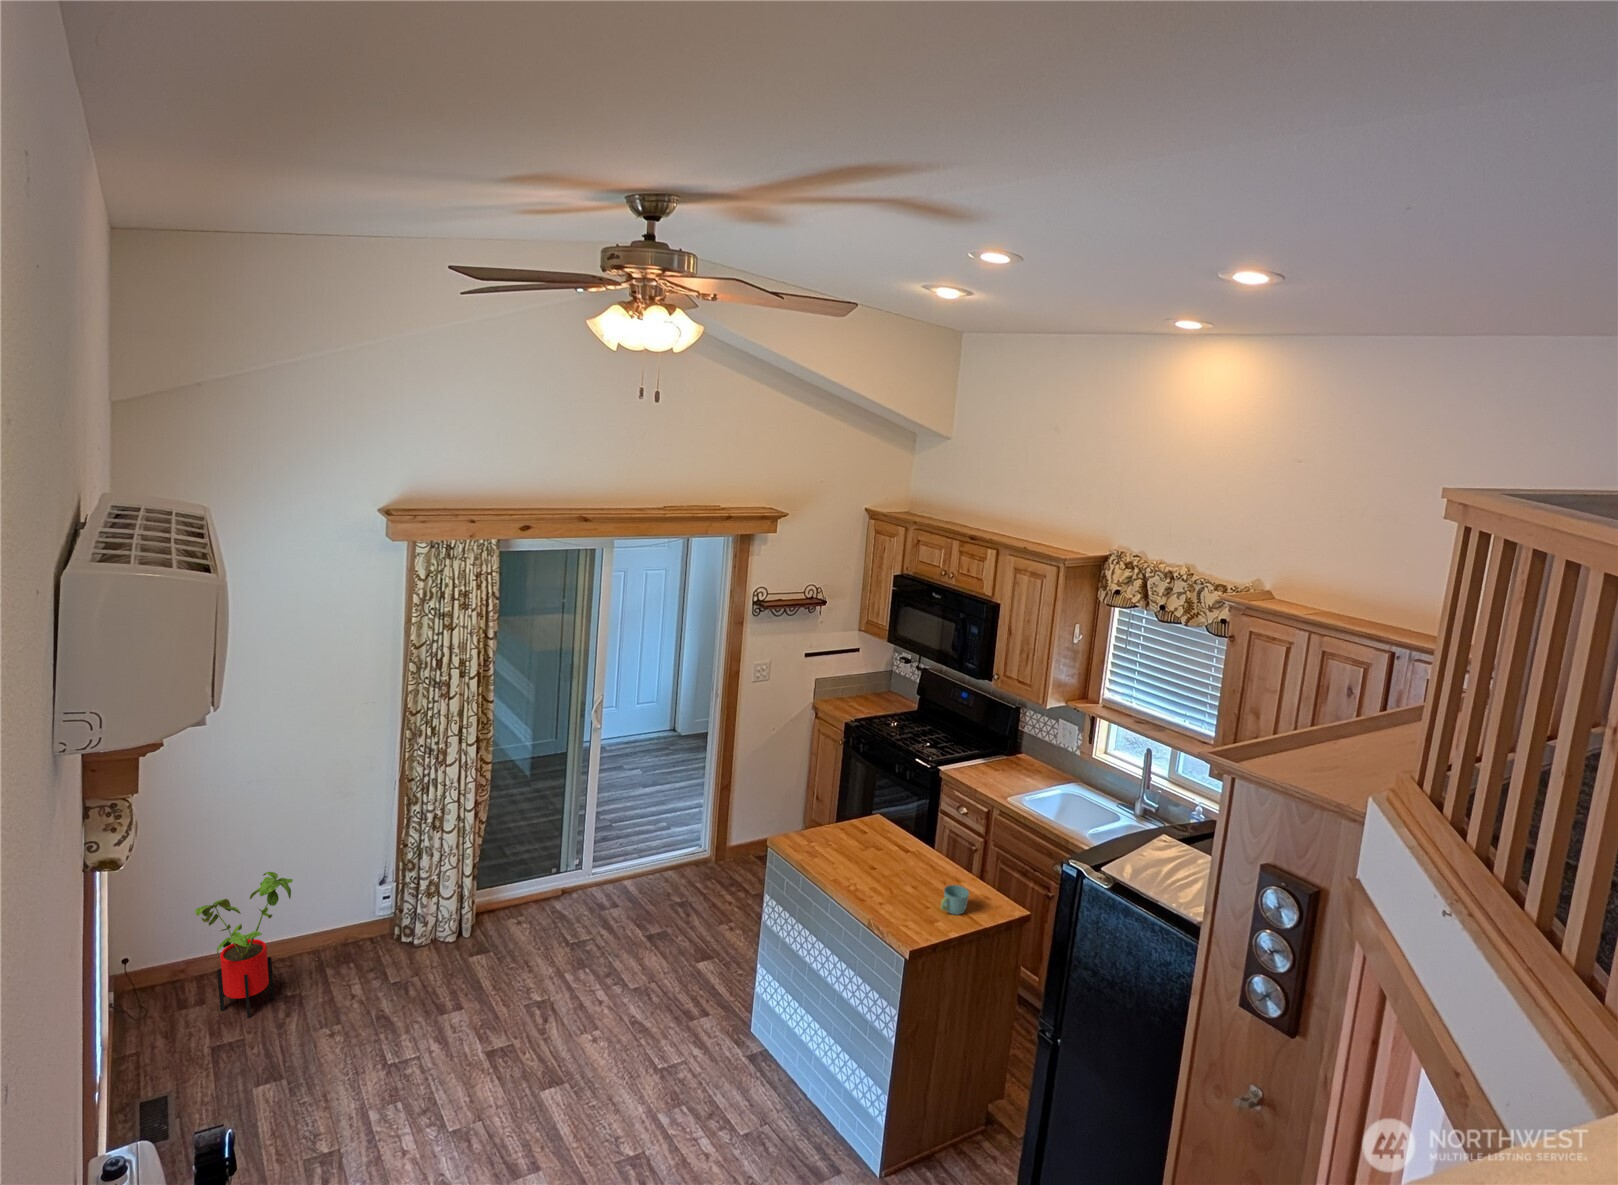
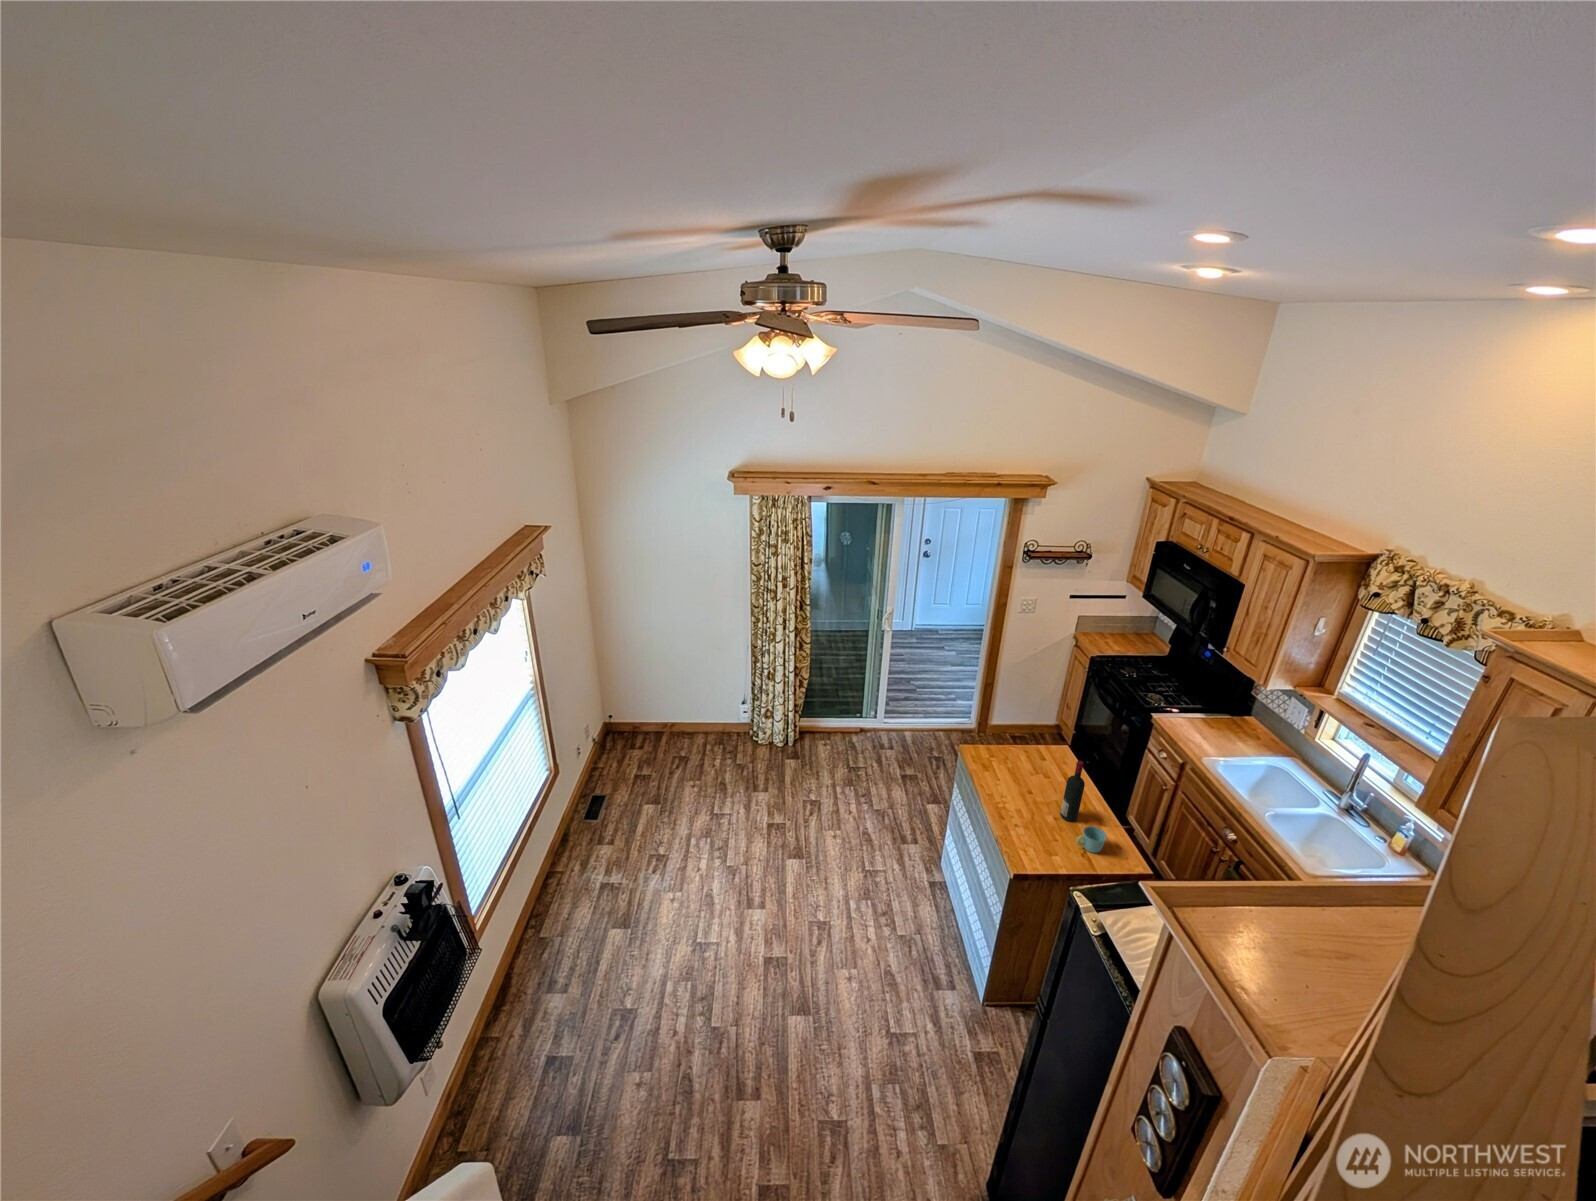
wine bottle: none [907,813,931,892] -> present [1060,761,1085,822]
house plant: present [195,872,293,1018] -> none [639,678,690,757]

